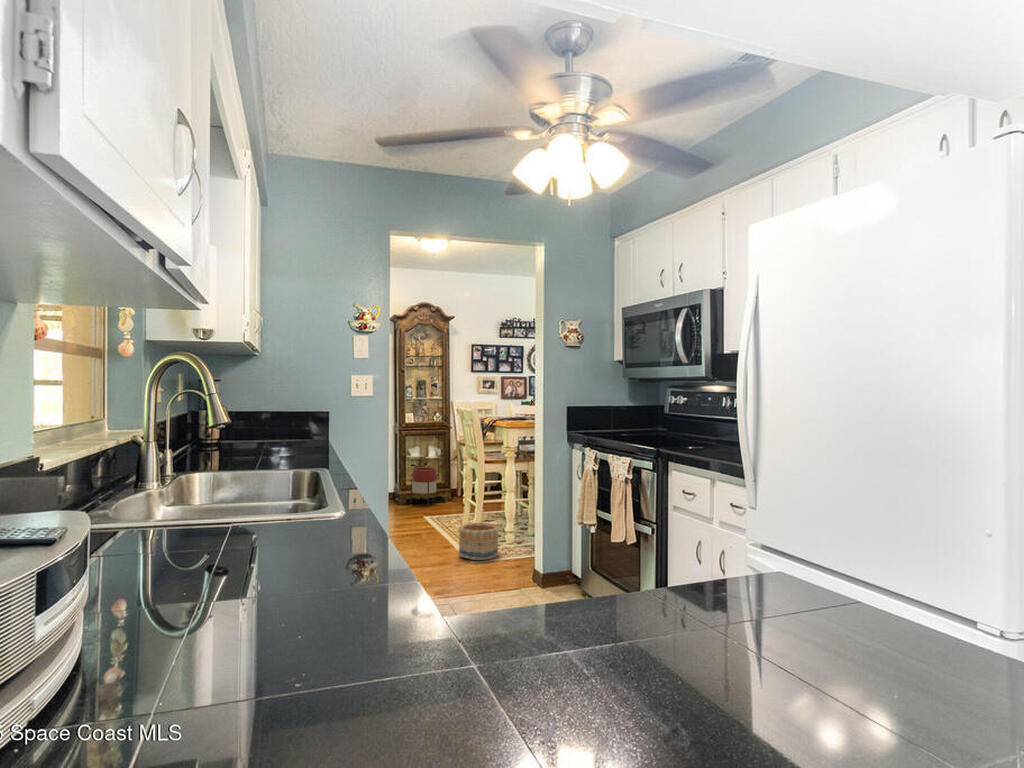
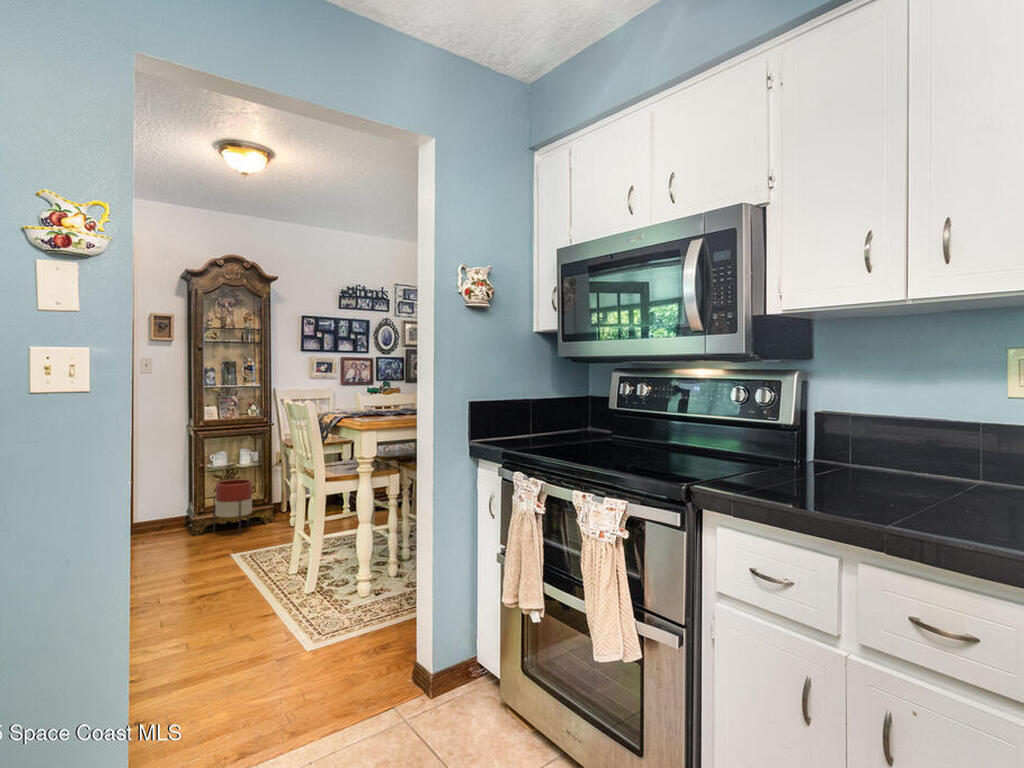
basket: present [459,523,499,560] -> none [287,575,352,642]

